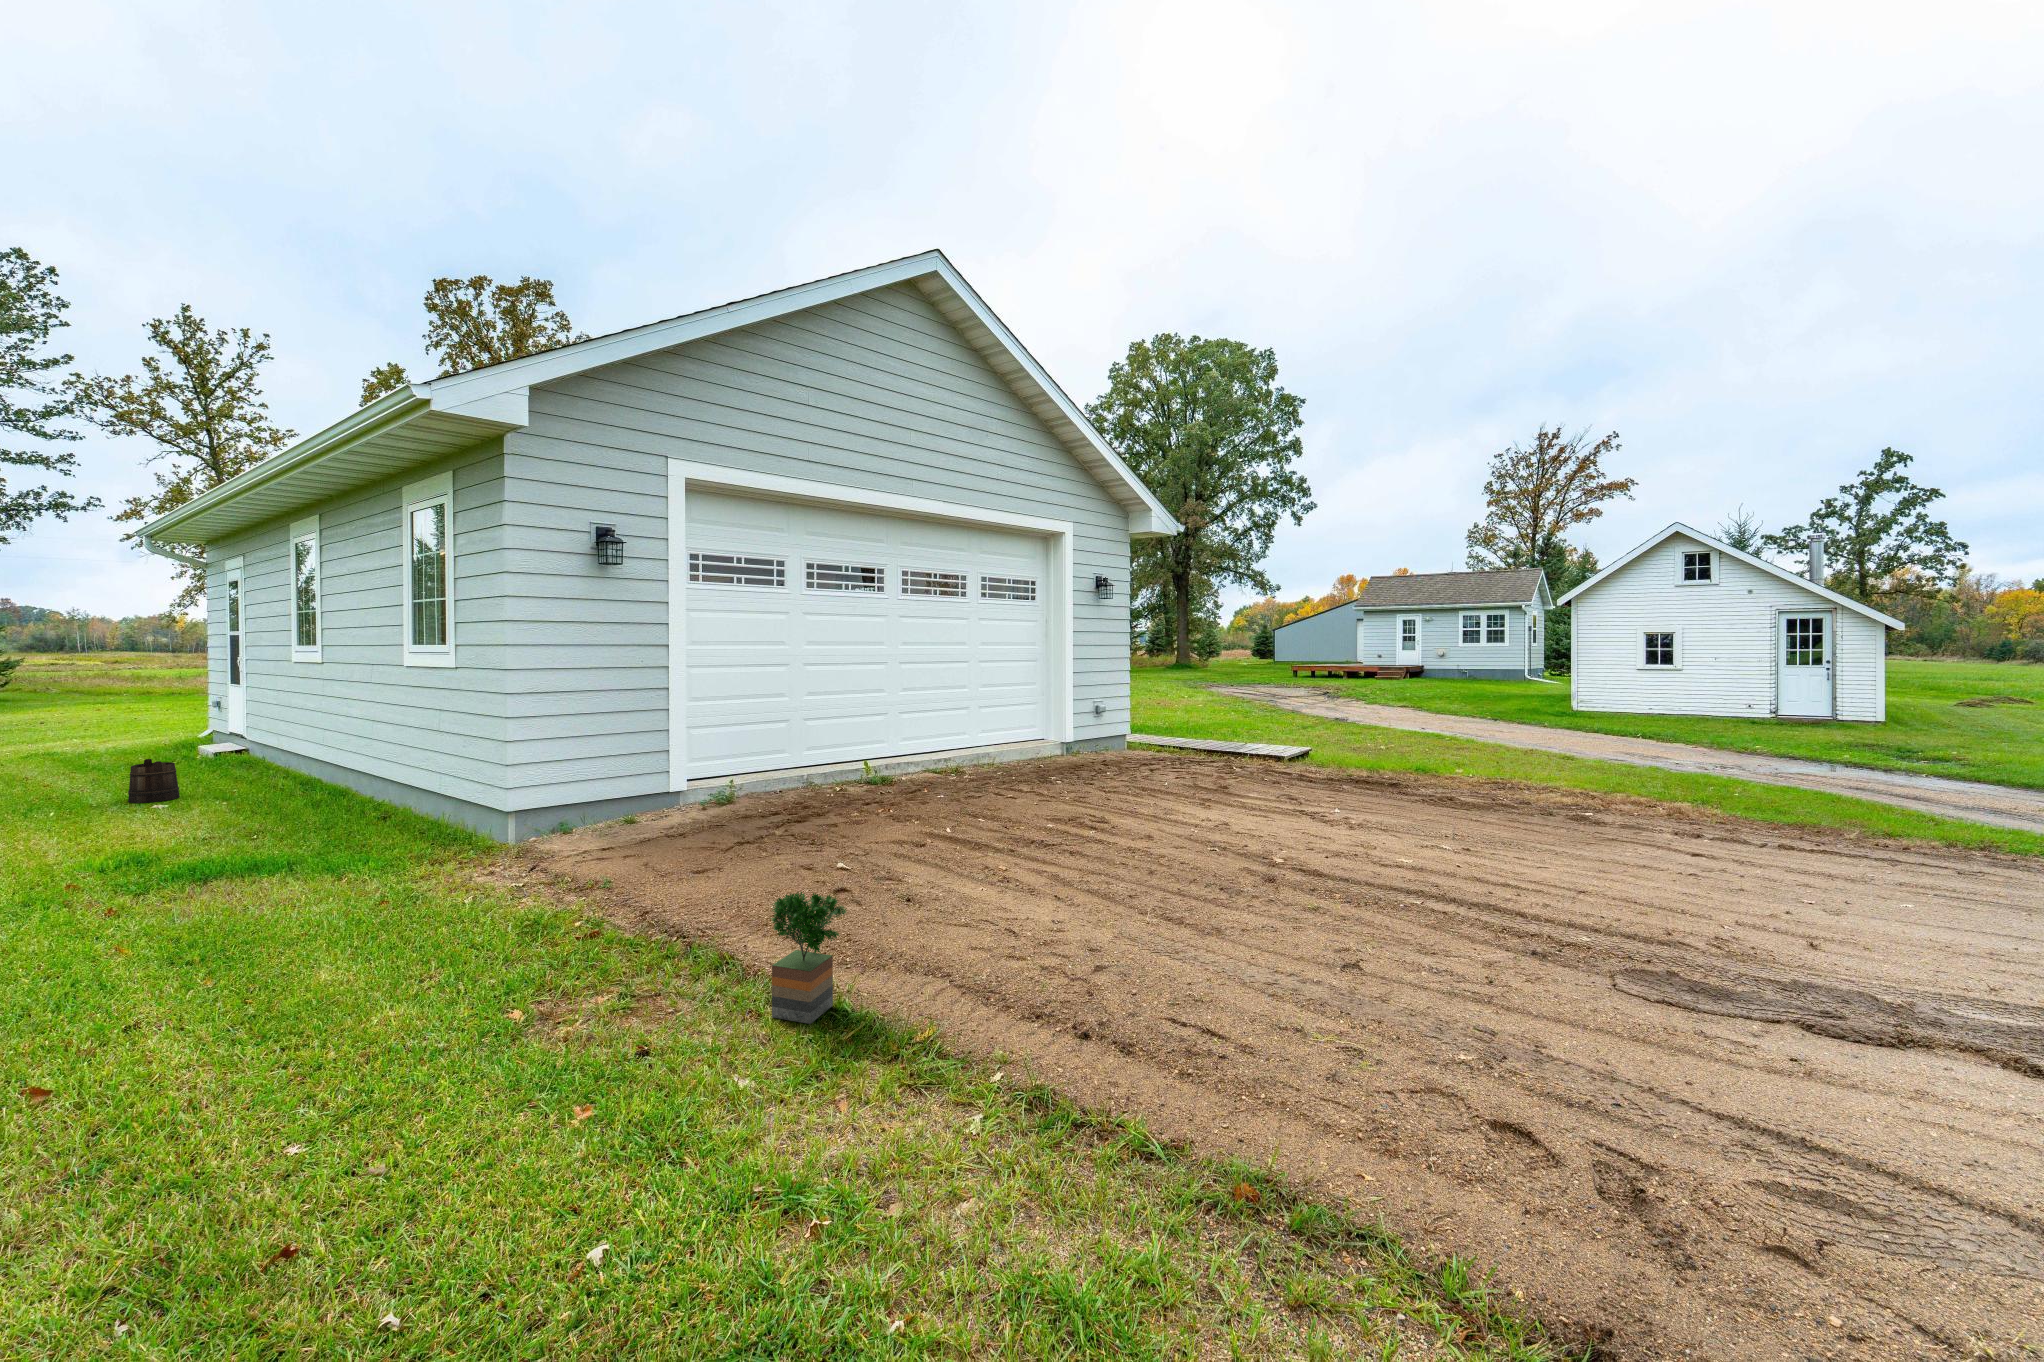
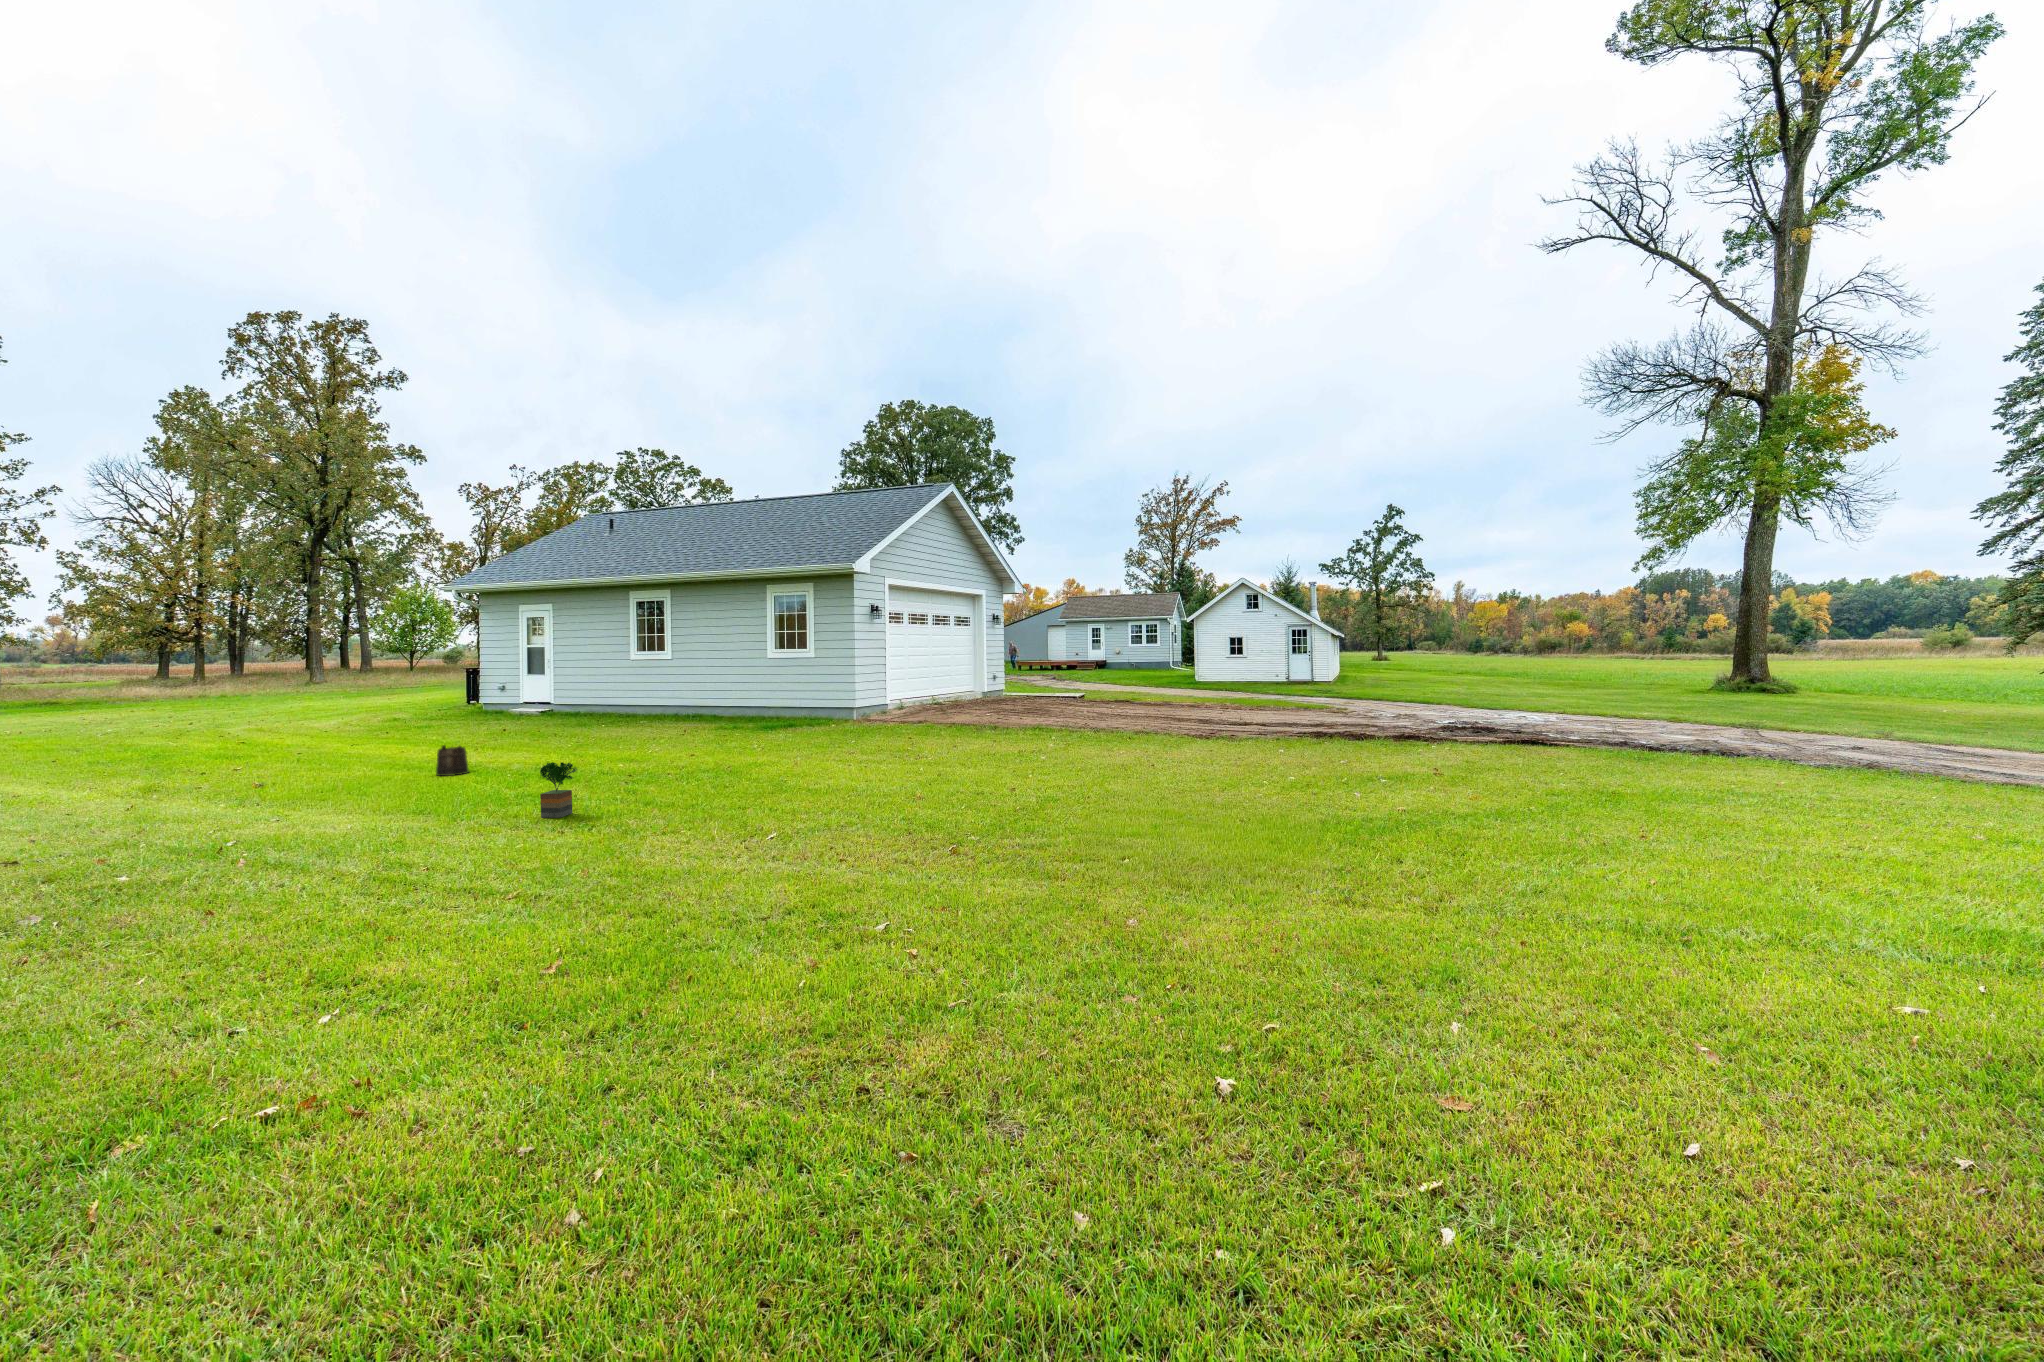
bucket: present [128,759,180,803] -> present [436,745,469,776]

